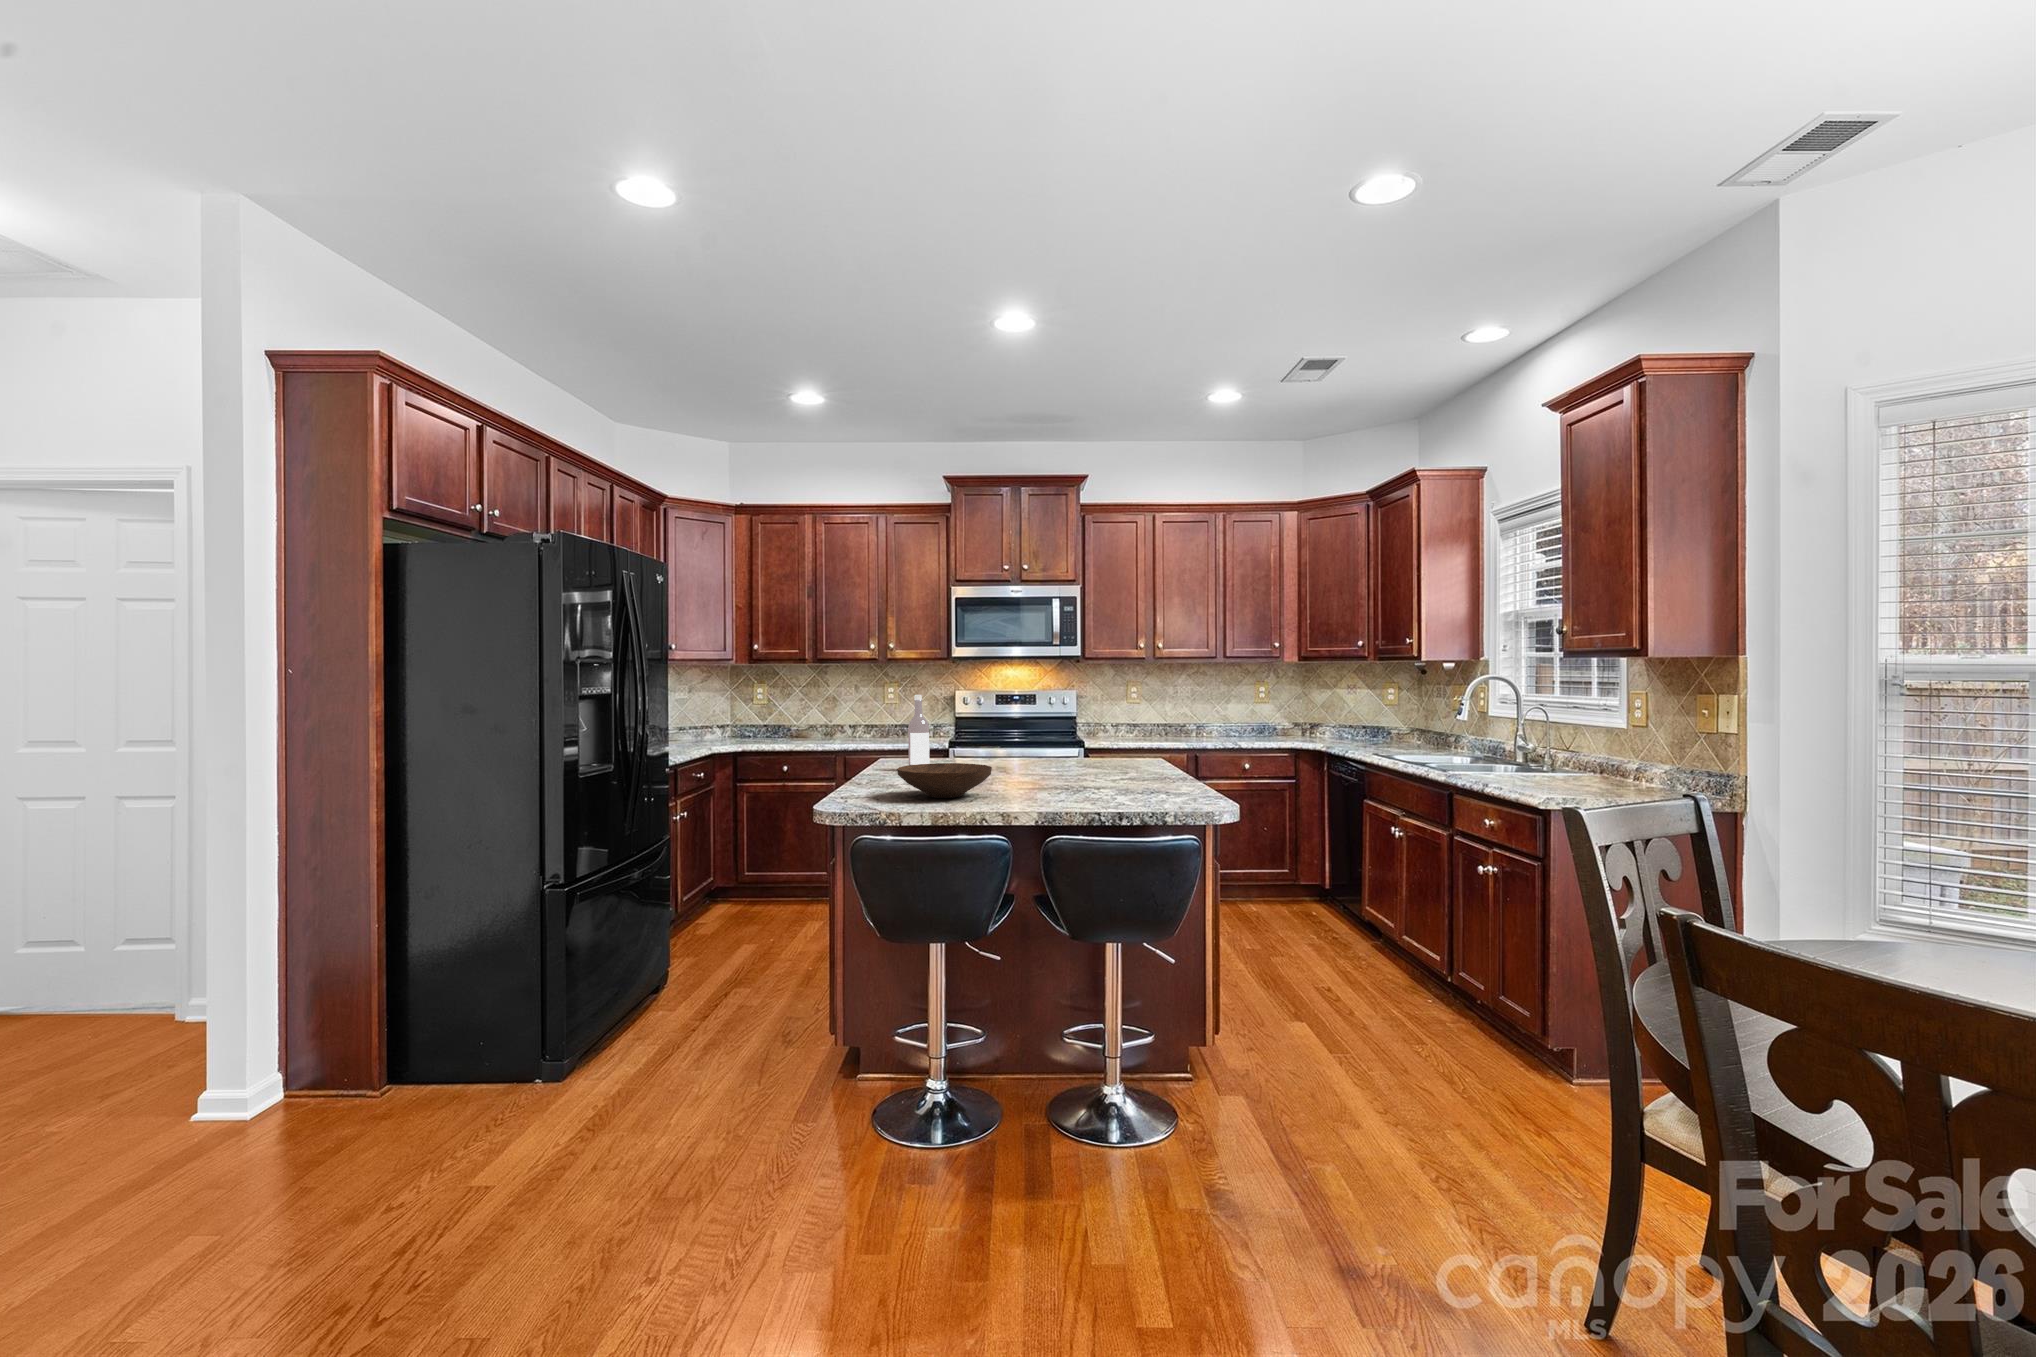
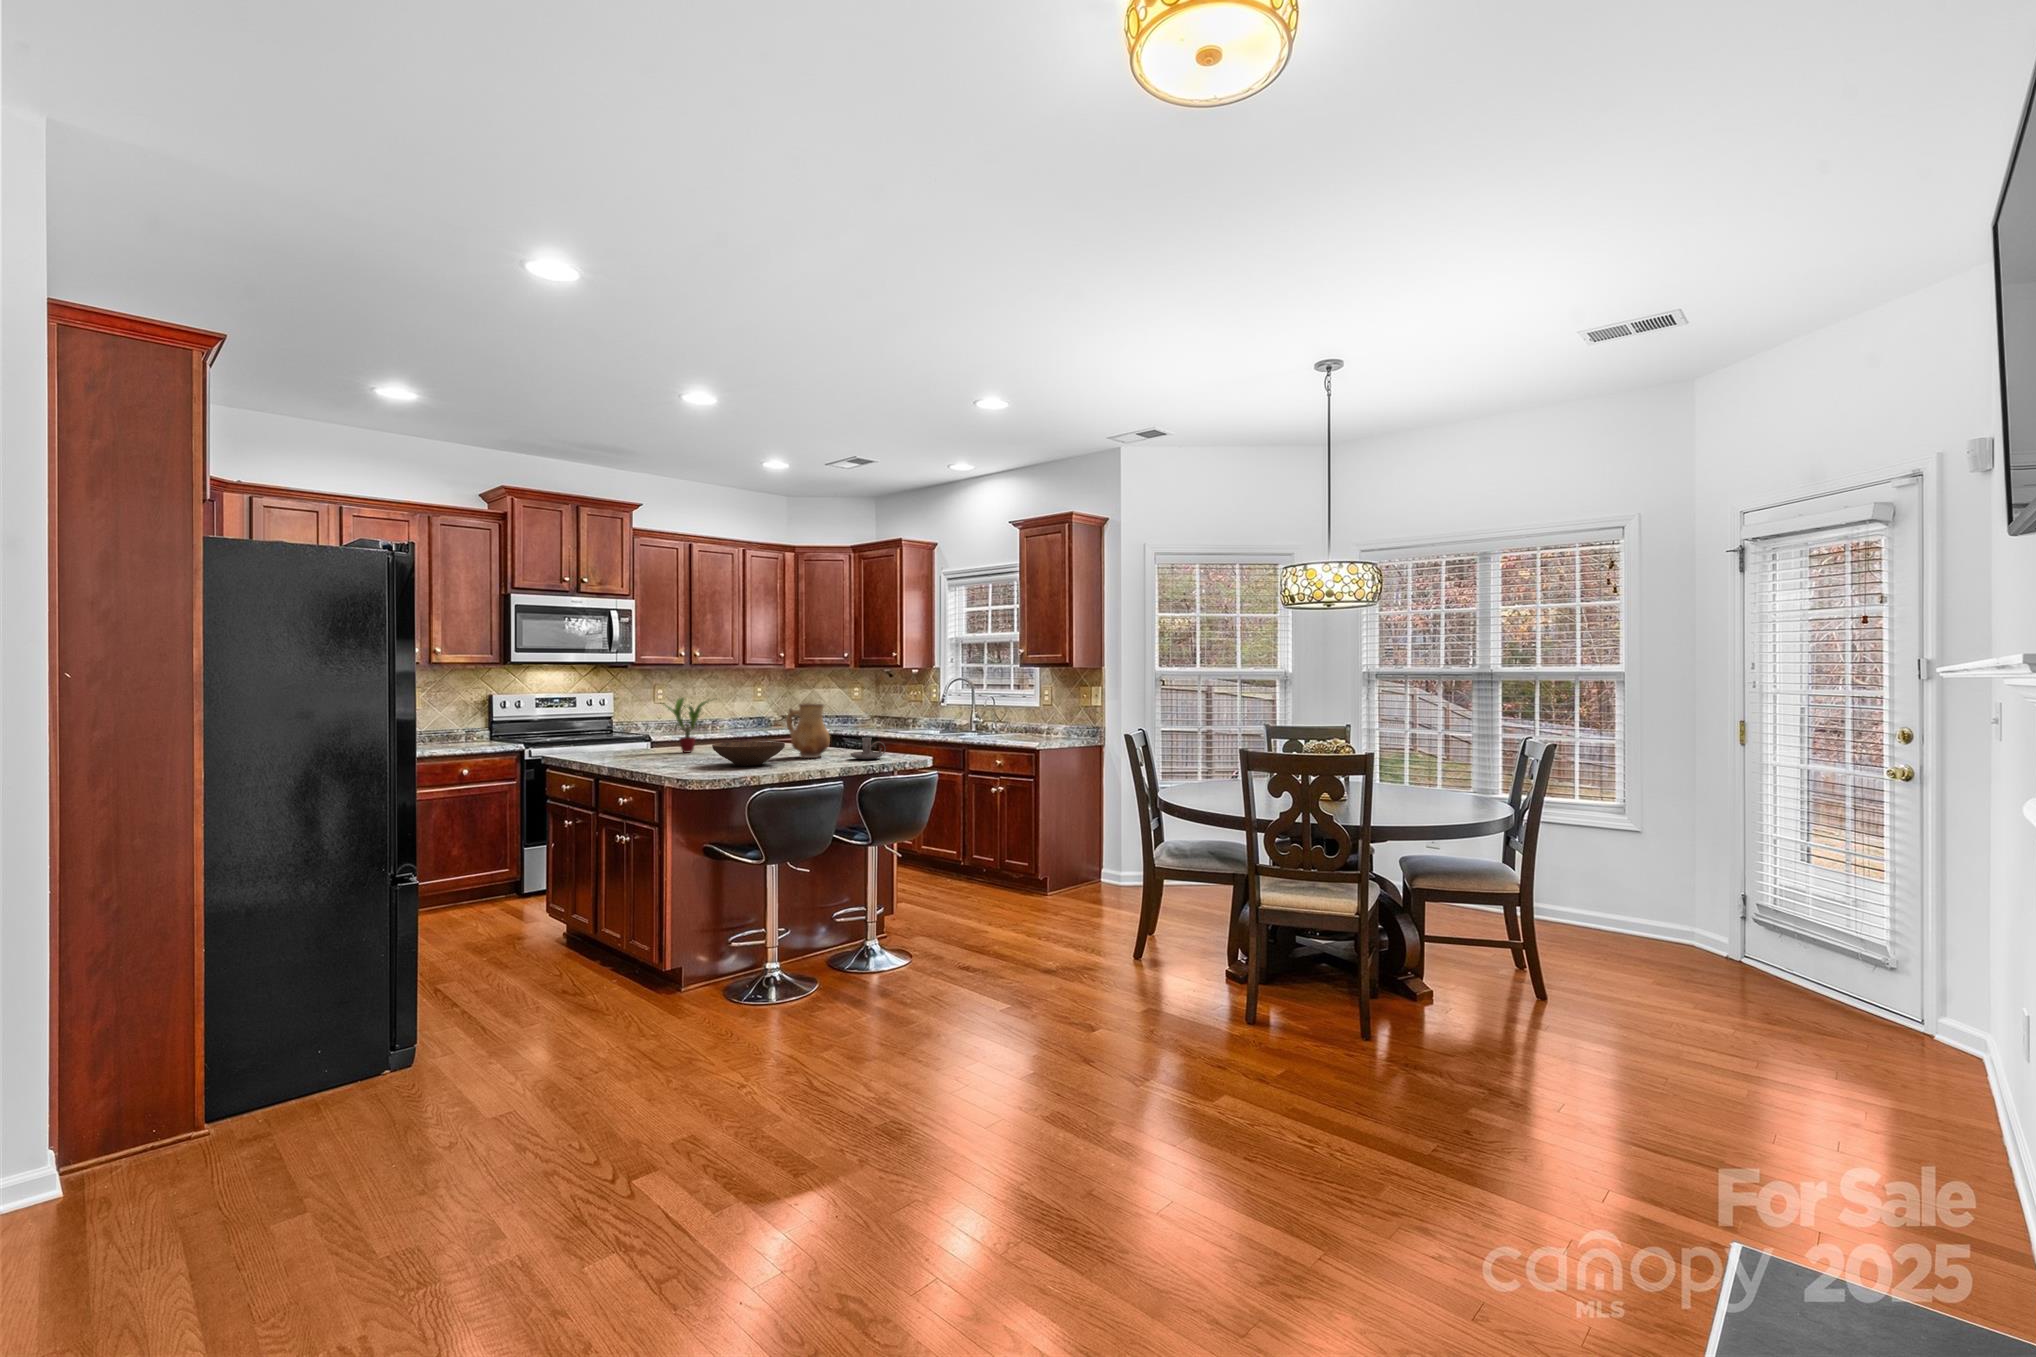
wine bottle: present [908,695,930,765] -> none [624,693,643,756]
potted plant: none [950,700,1020,770] -> present [665,698,709,753]
ceramic pitcher: none [1035,713,1089,793] -> present [786,703,830,758]
candle holder: none [1083,769,1143,803] -> present [851,737,886,759]

